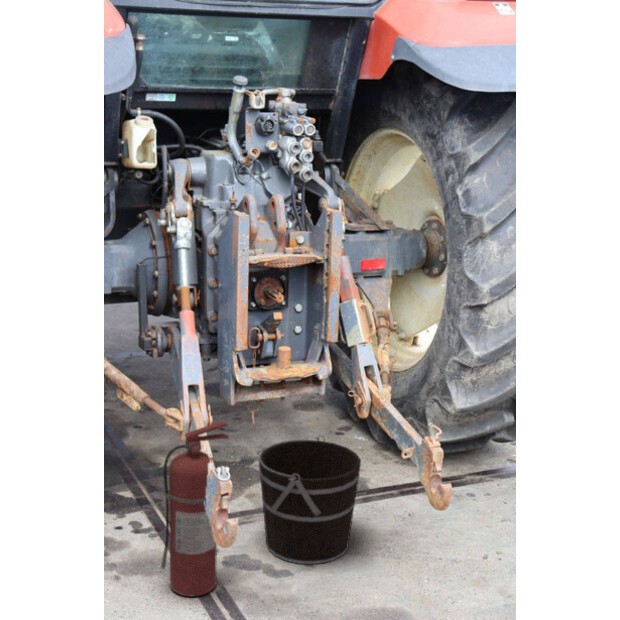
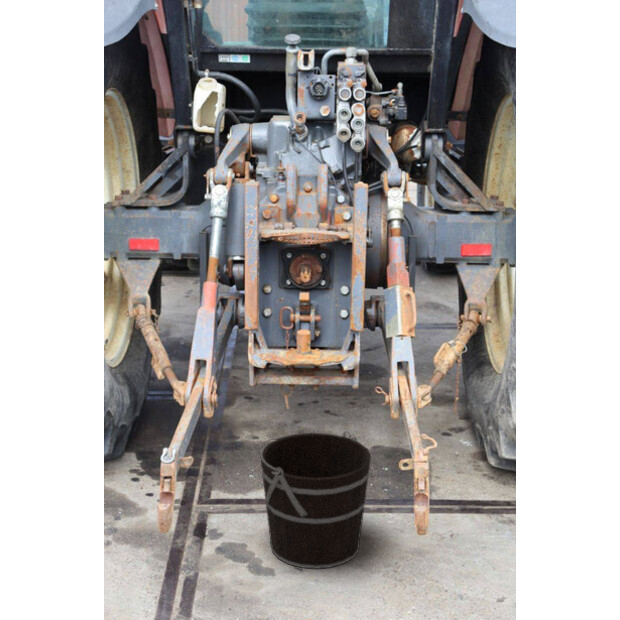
fire extinguisher: present [161,422,229,596] -> none [135,402,203,577]

